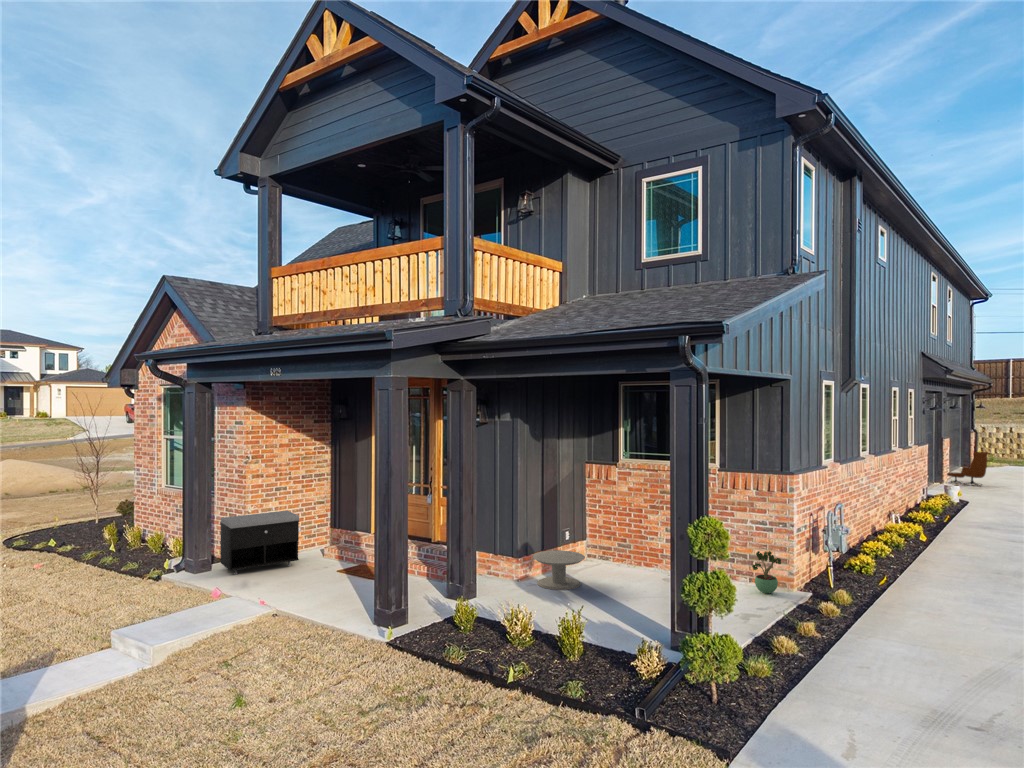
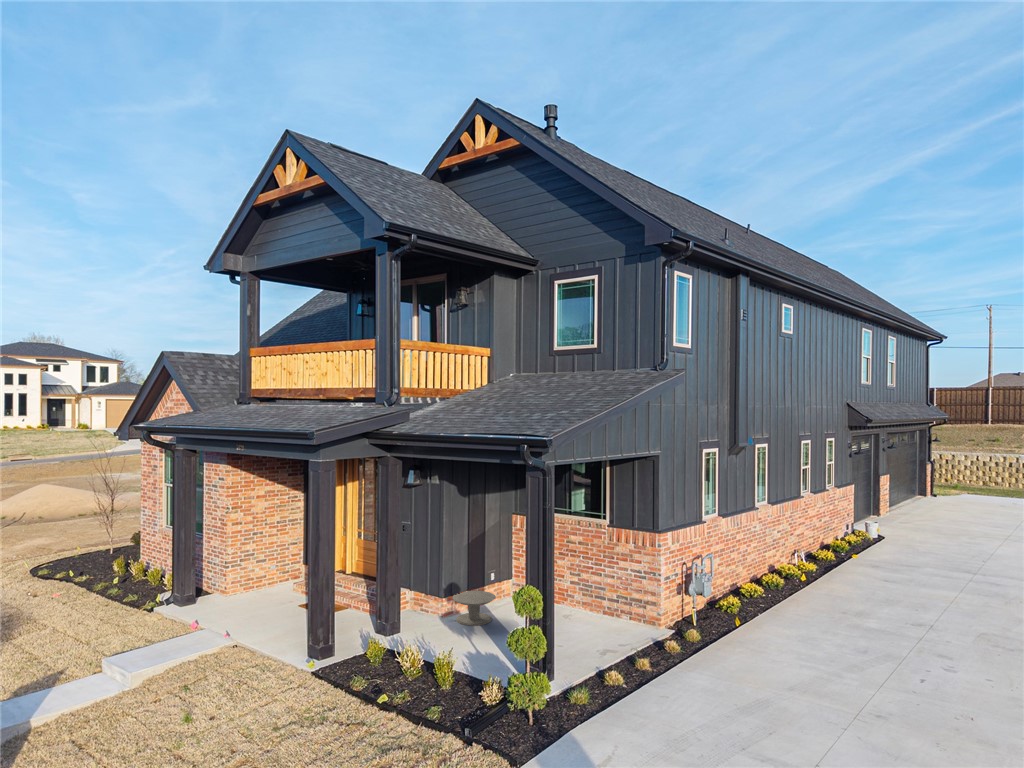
lounge chair: present [947,452,988,485] -> none [881,489,915,521]
storage bench: present [220,511,299,574] -> none [204,551,269,607]
potted plant: present [752,551,781,594] -> none [628,597,651,632]

